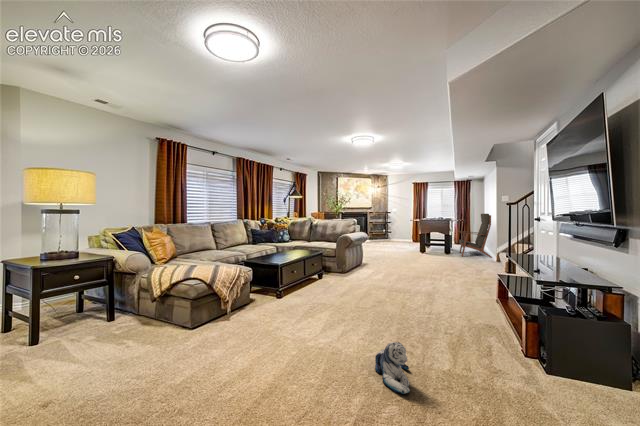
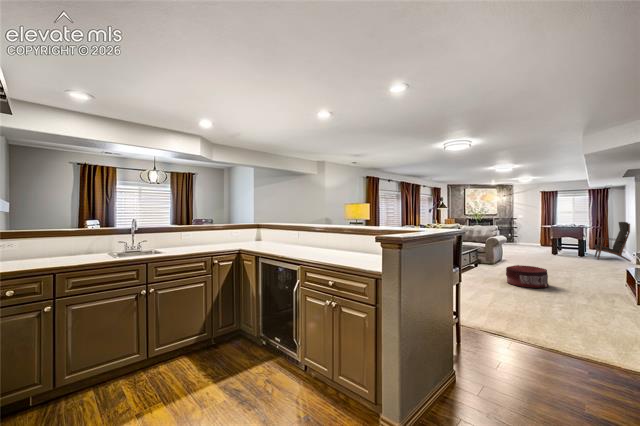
pouf: none [336,281,397,325] -> present [506,265,549,288]
plush toy: present [375,342,410,394] -> none [545,287,569,307]

